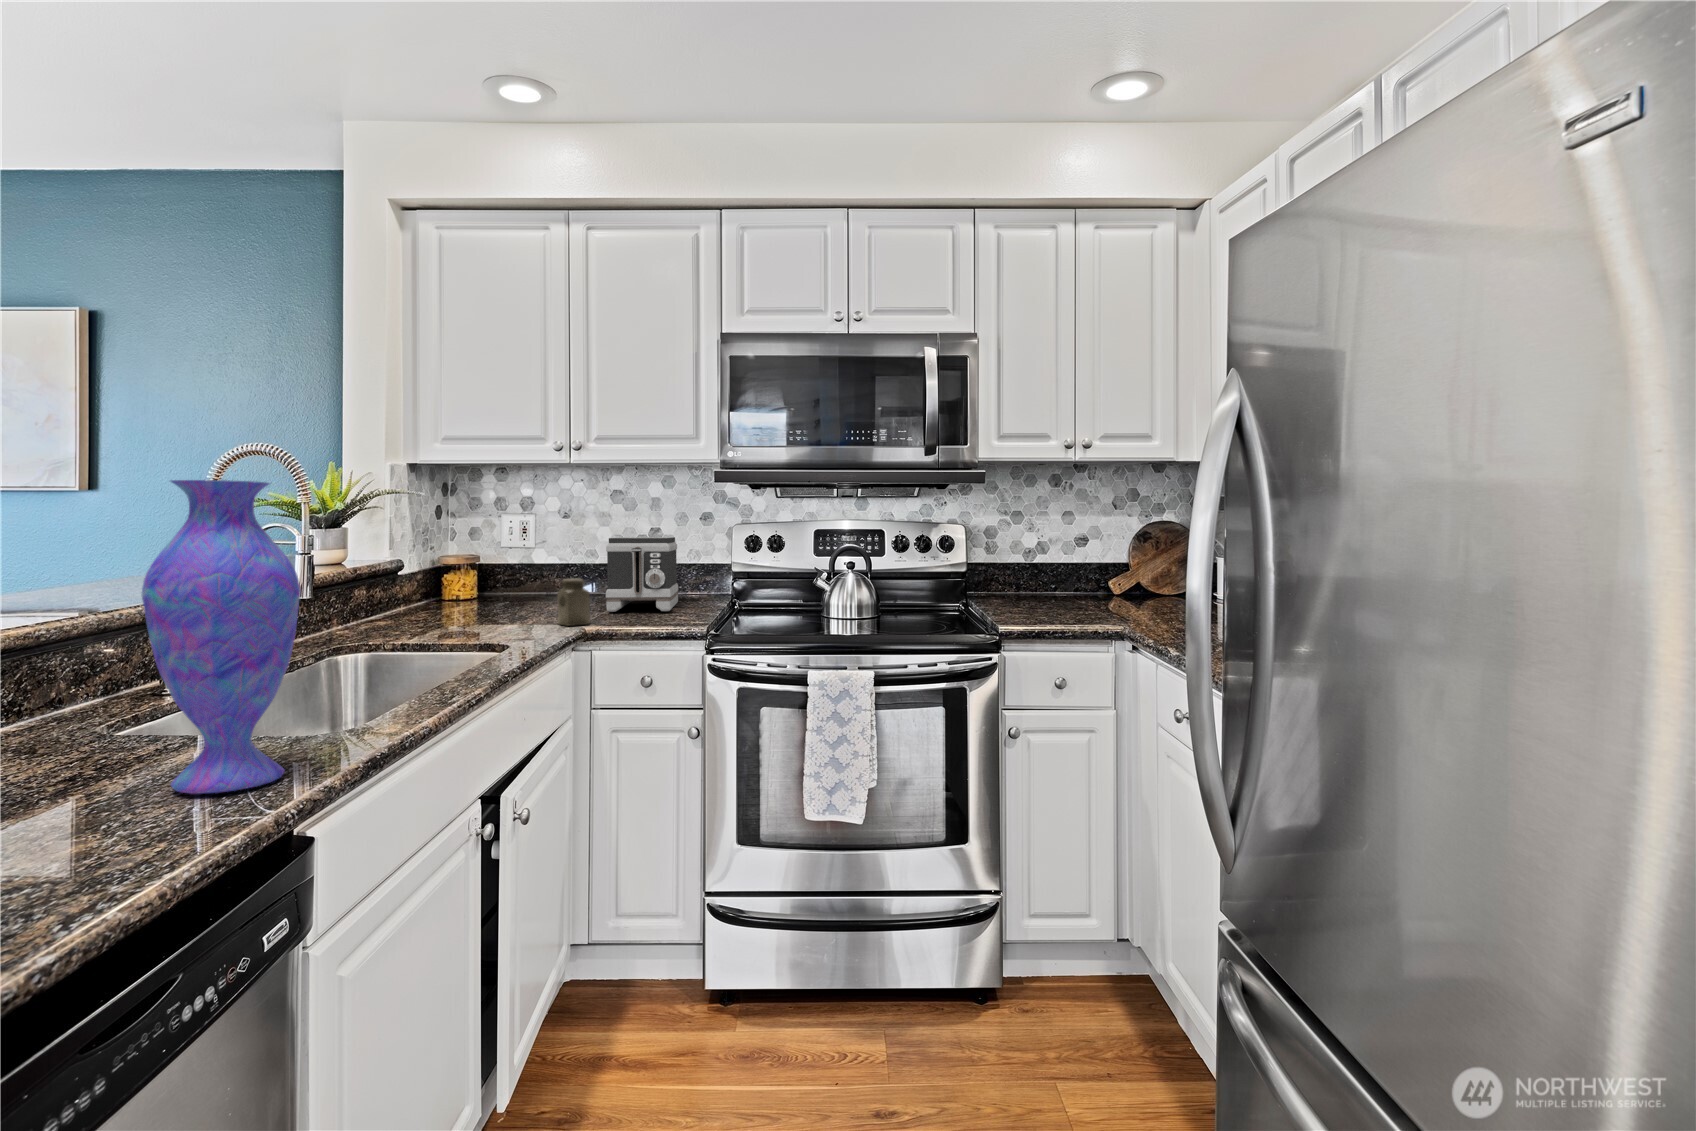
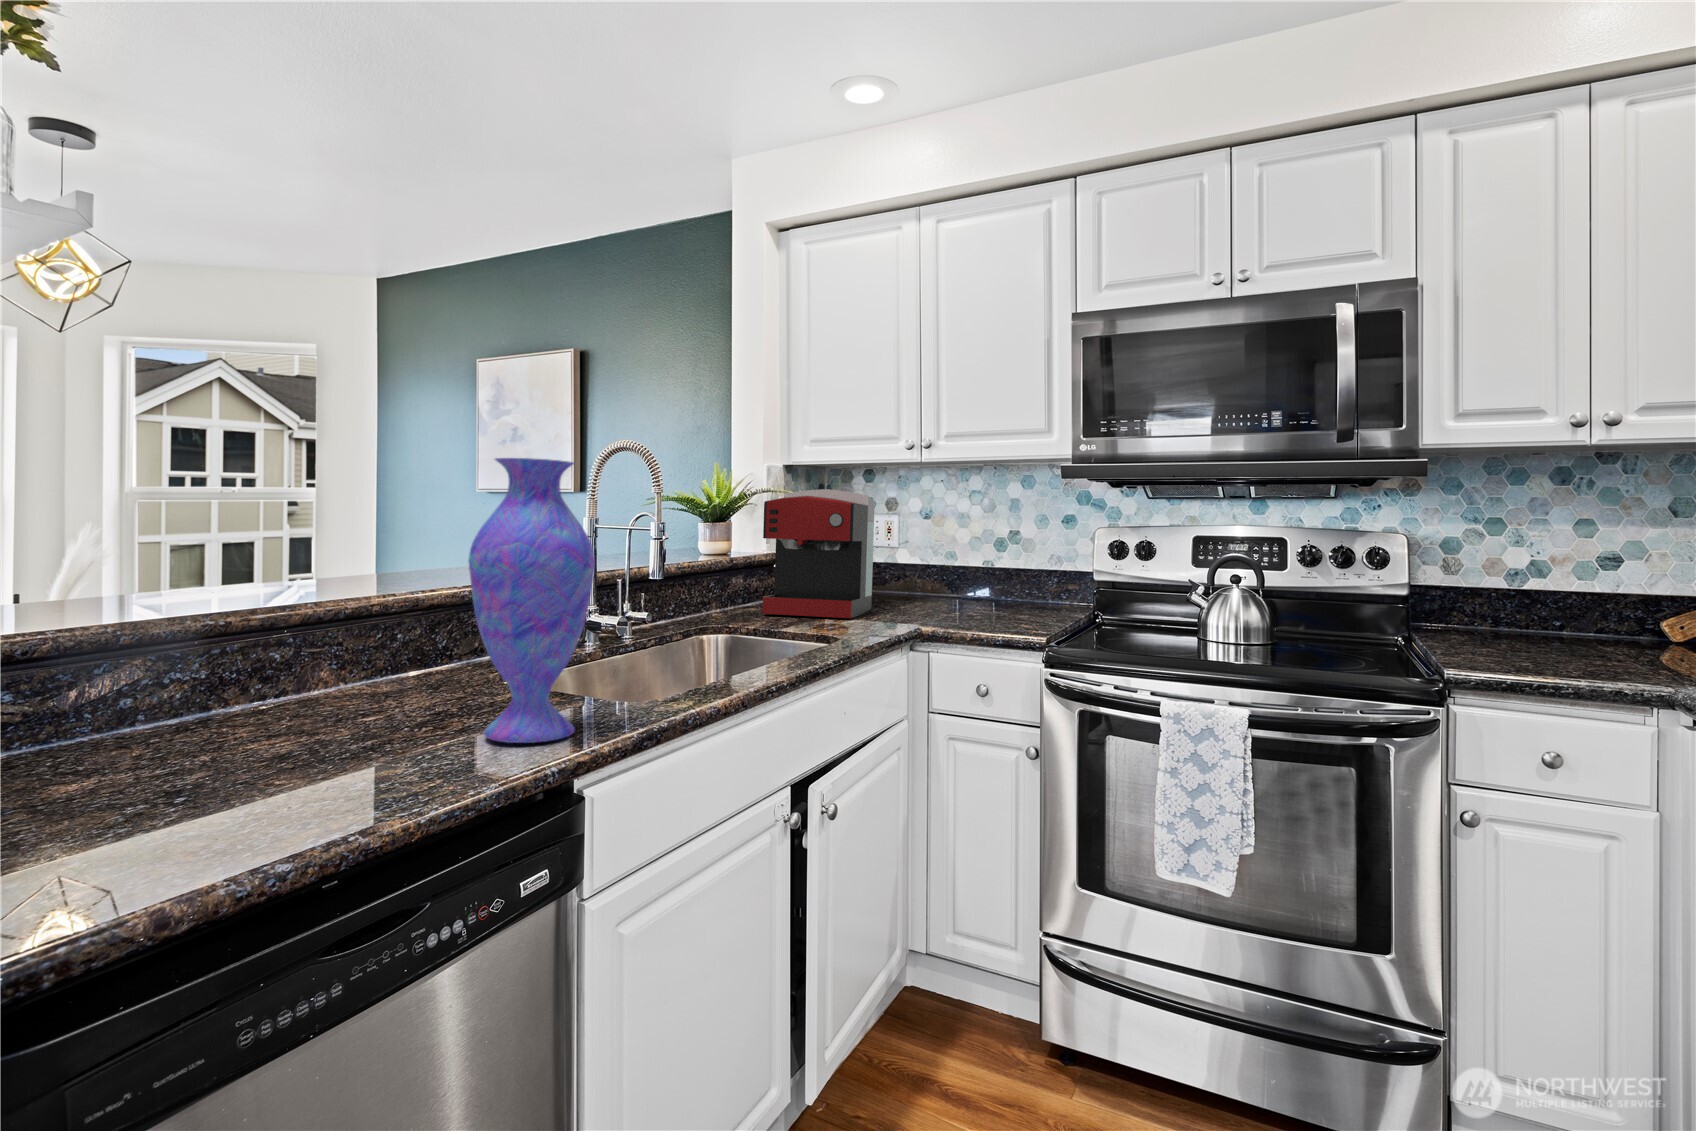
coffee maker: none [394,492,514,626] -> present [762,489,875,618]
toaster: present [606,537,678,612] -> none [957,538,1039,617]
salt shaker: present [557,579,590,626] -> none [904,577,935,624]

